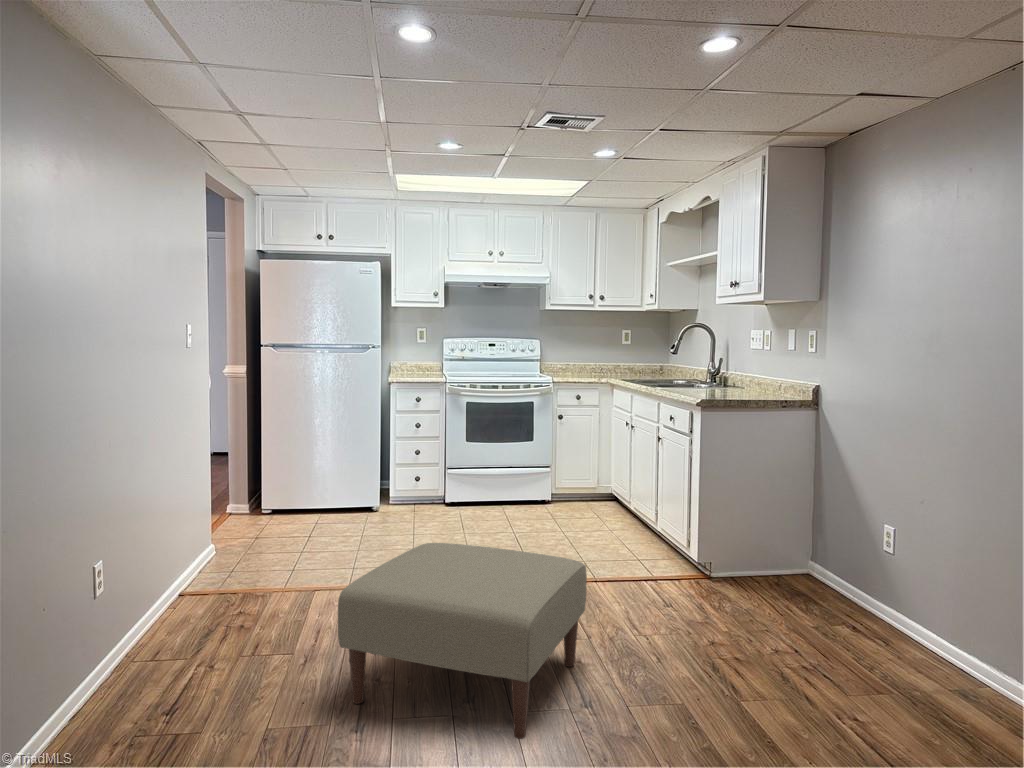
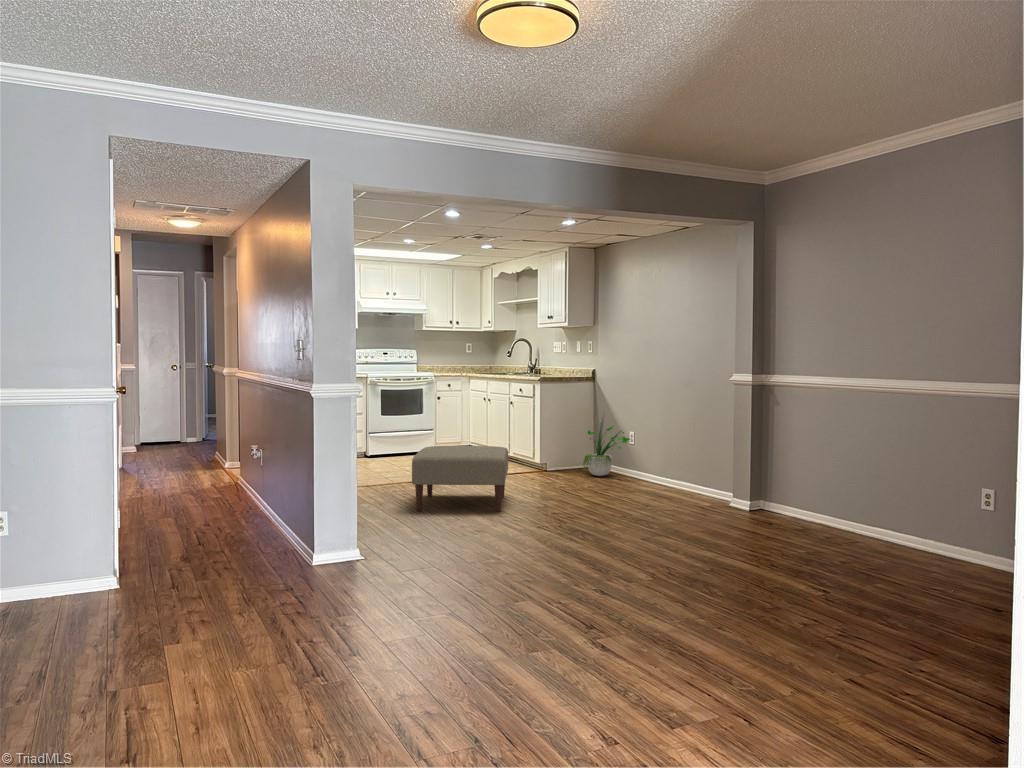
potted plant: none [778,470,887,608] -> present [583,419,630,476]

